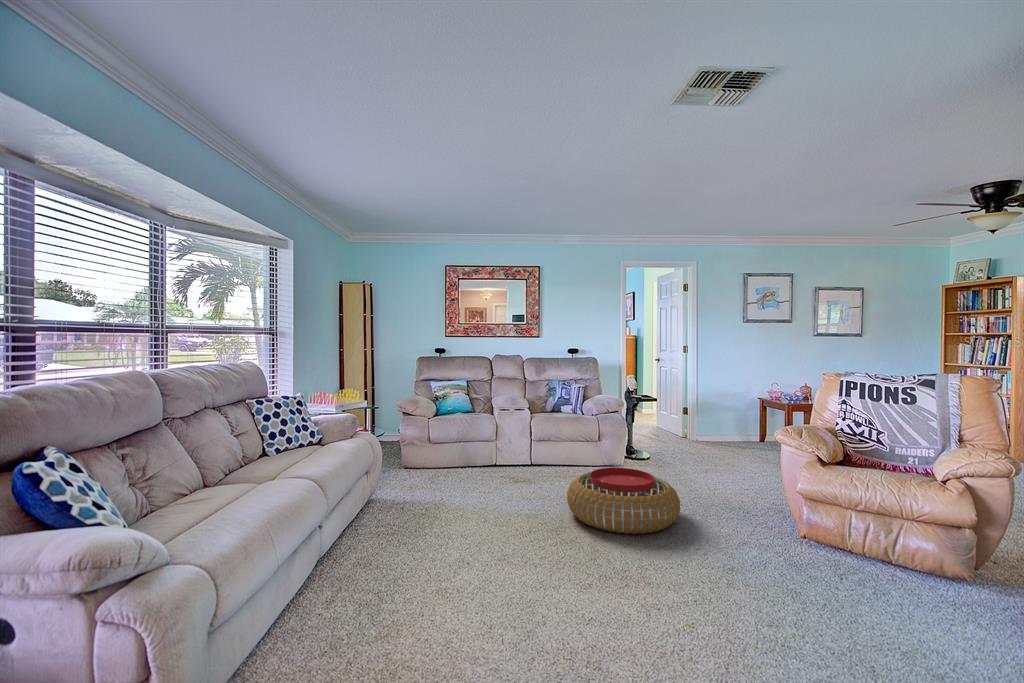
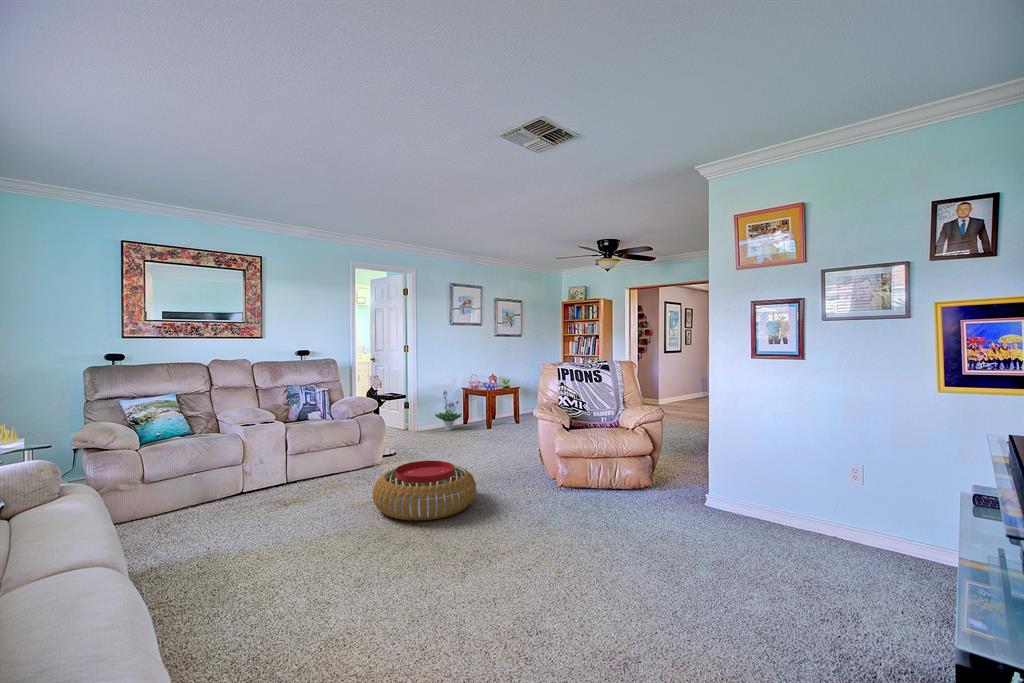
potted plant: none [717,399,755,446] -> present [435,391,461,431]

